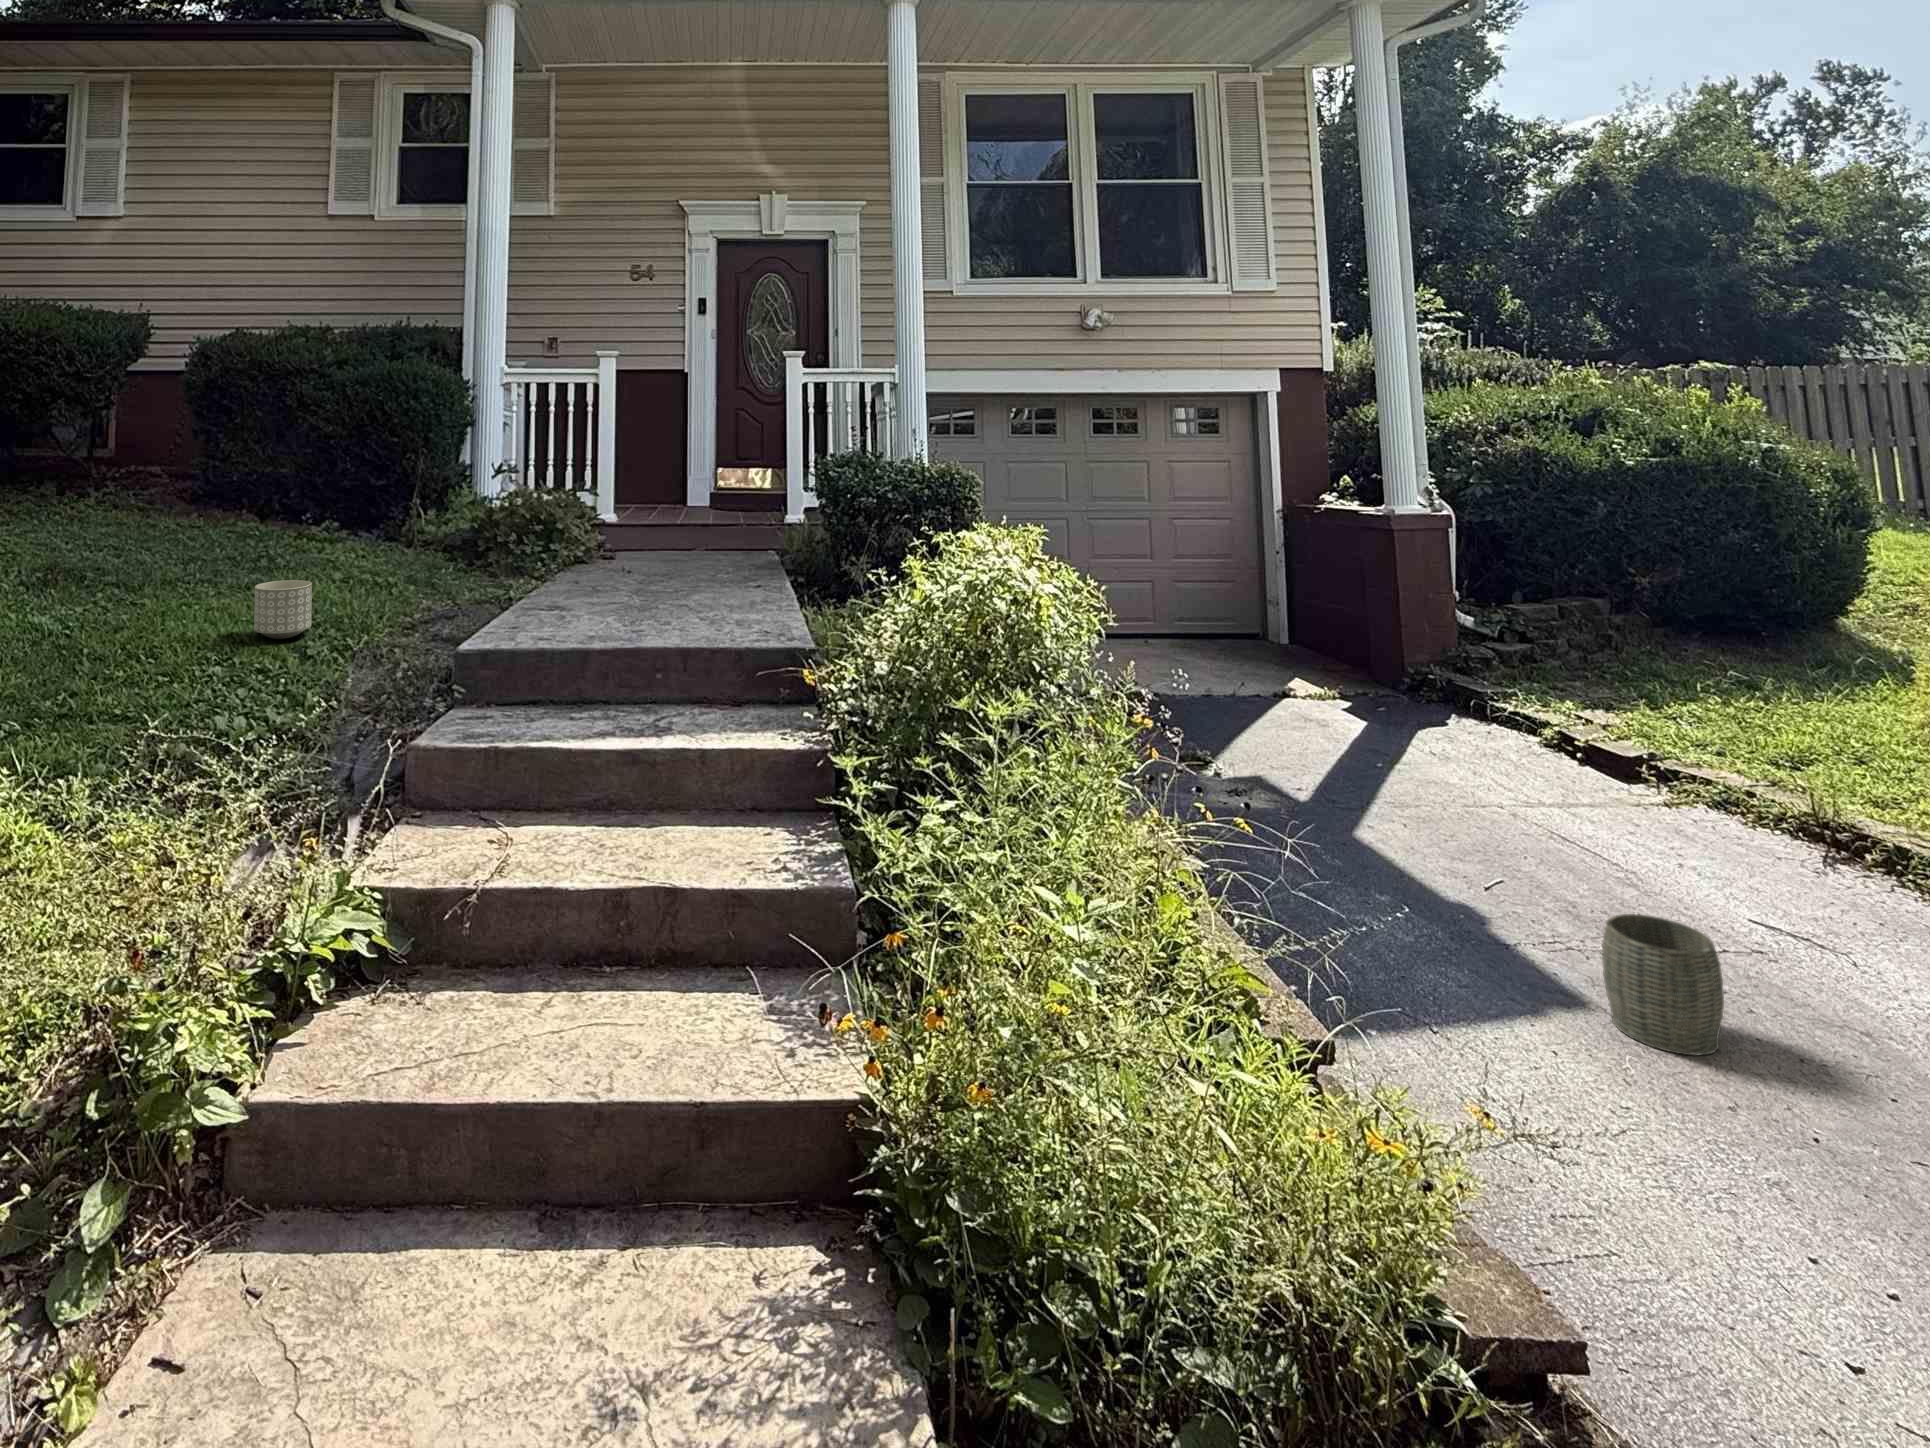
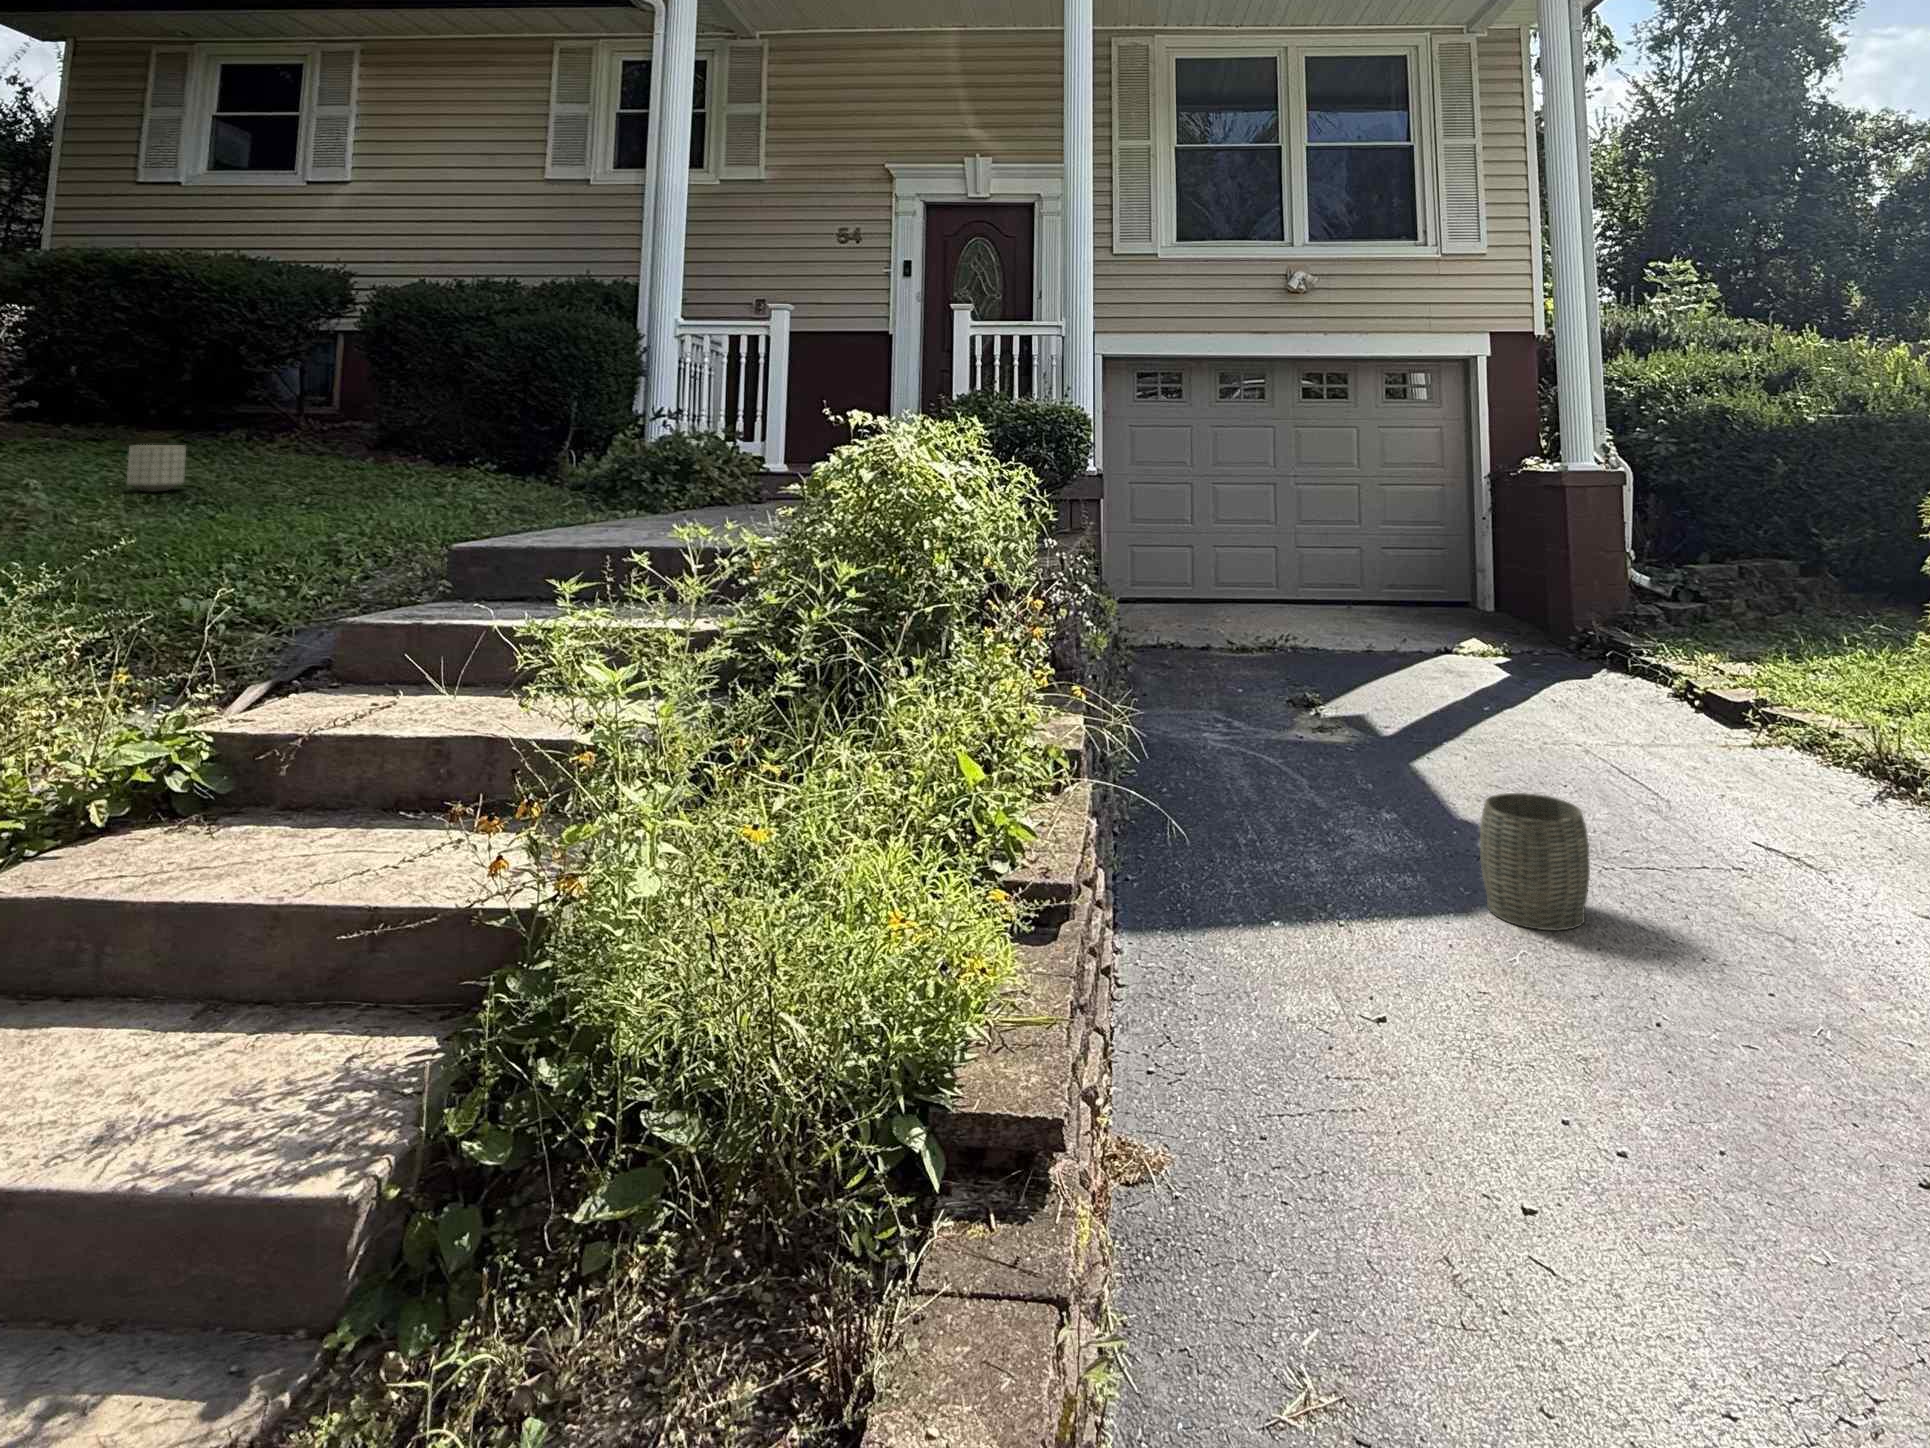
planter: present [254,580,312,639] -> present [127,445,186,492]

